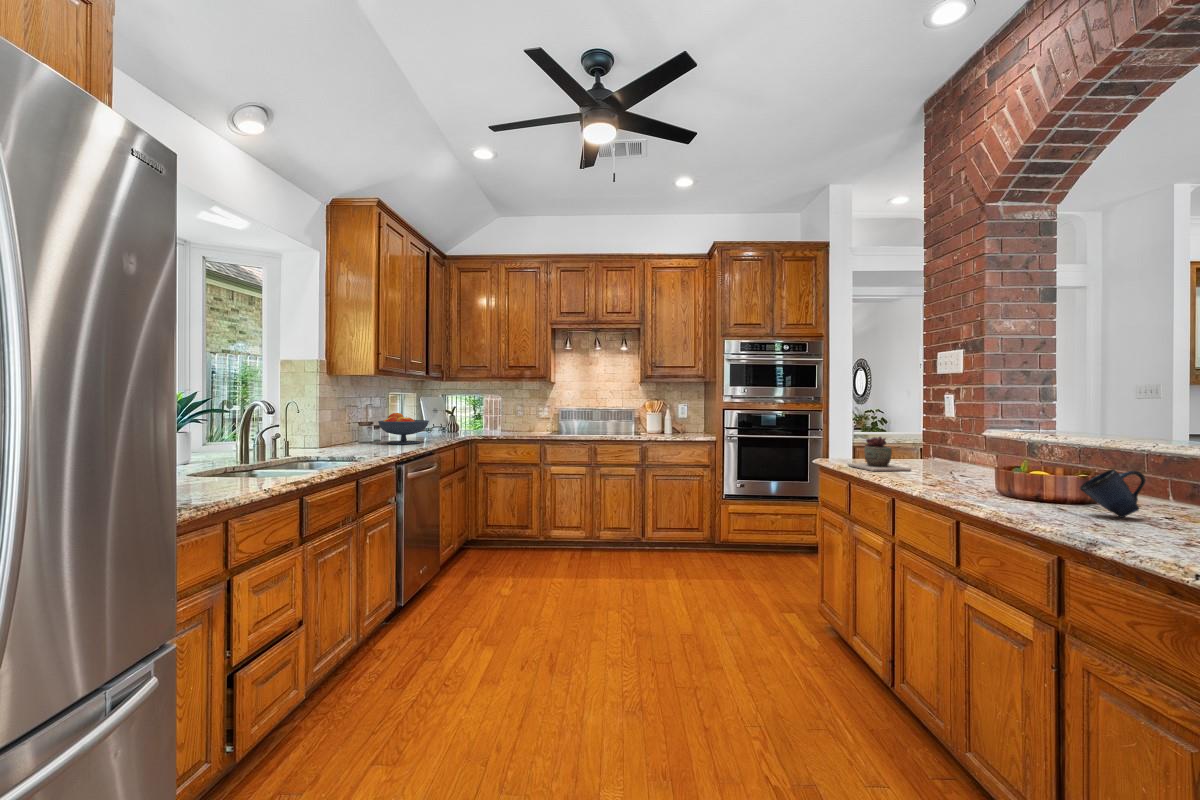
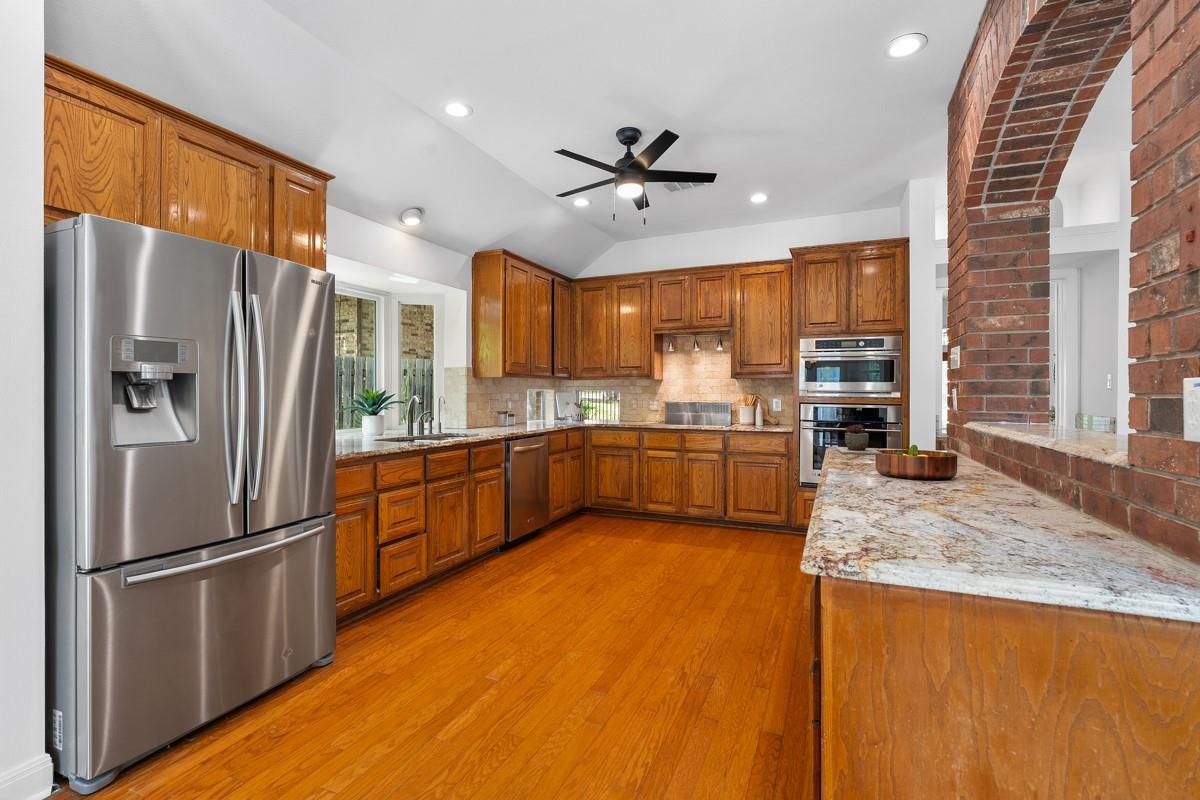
fruit bowl: present [378,413,429,444] -> none [509,405,546,428]
mug: present [1080,469,1146,518] -> none [890,444,931,482]

